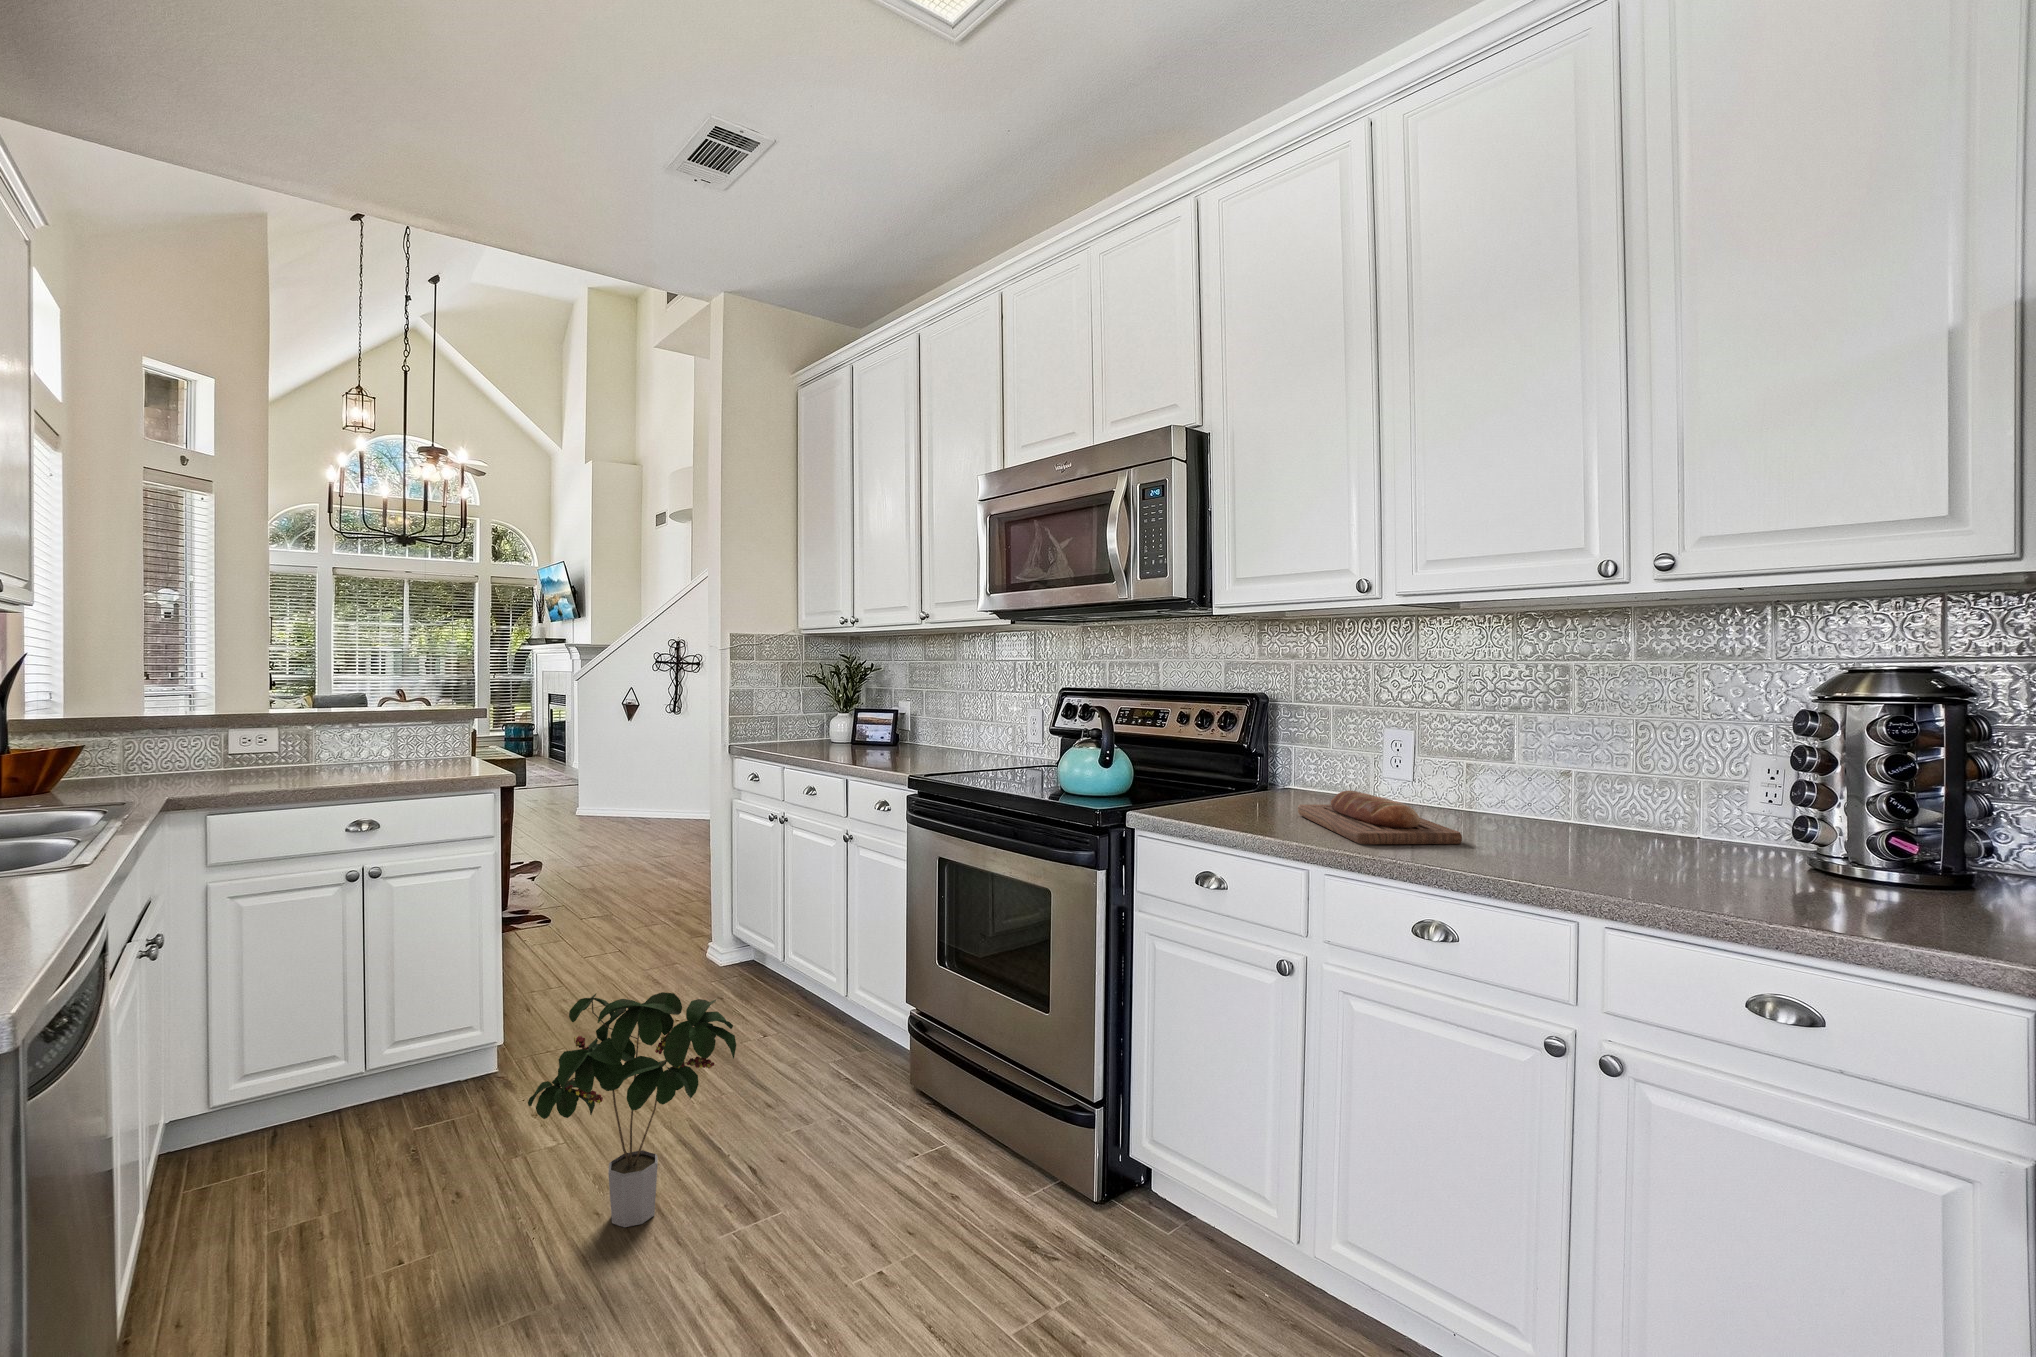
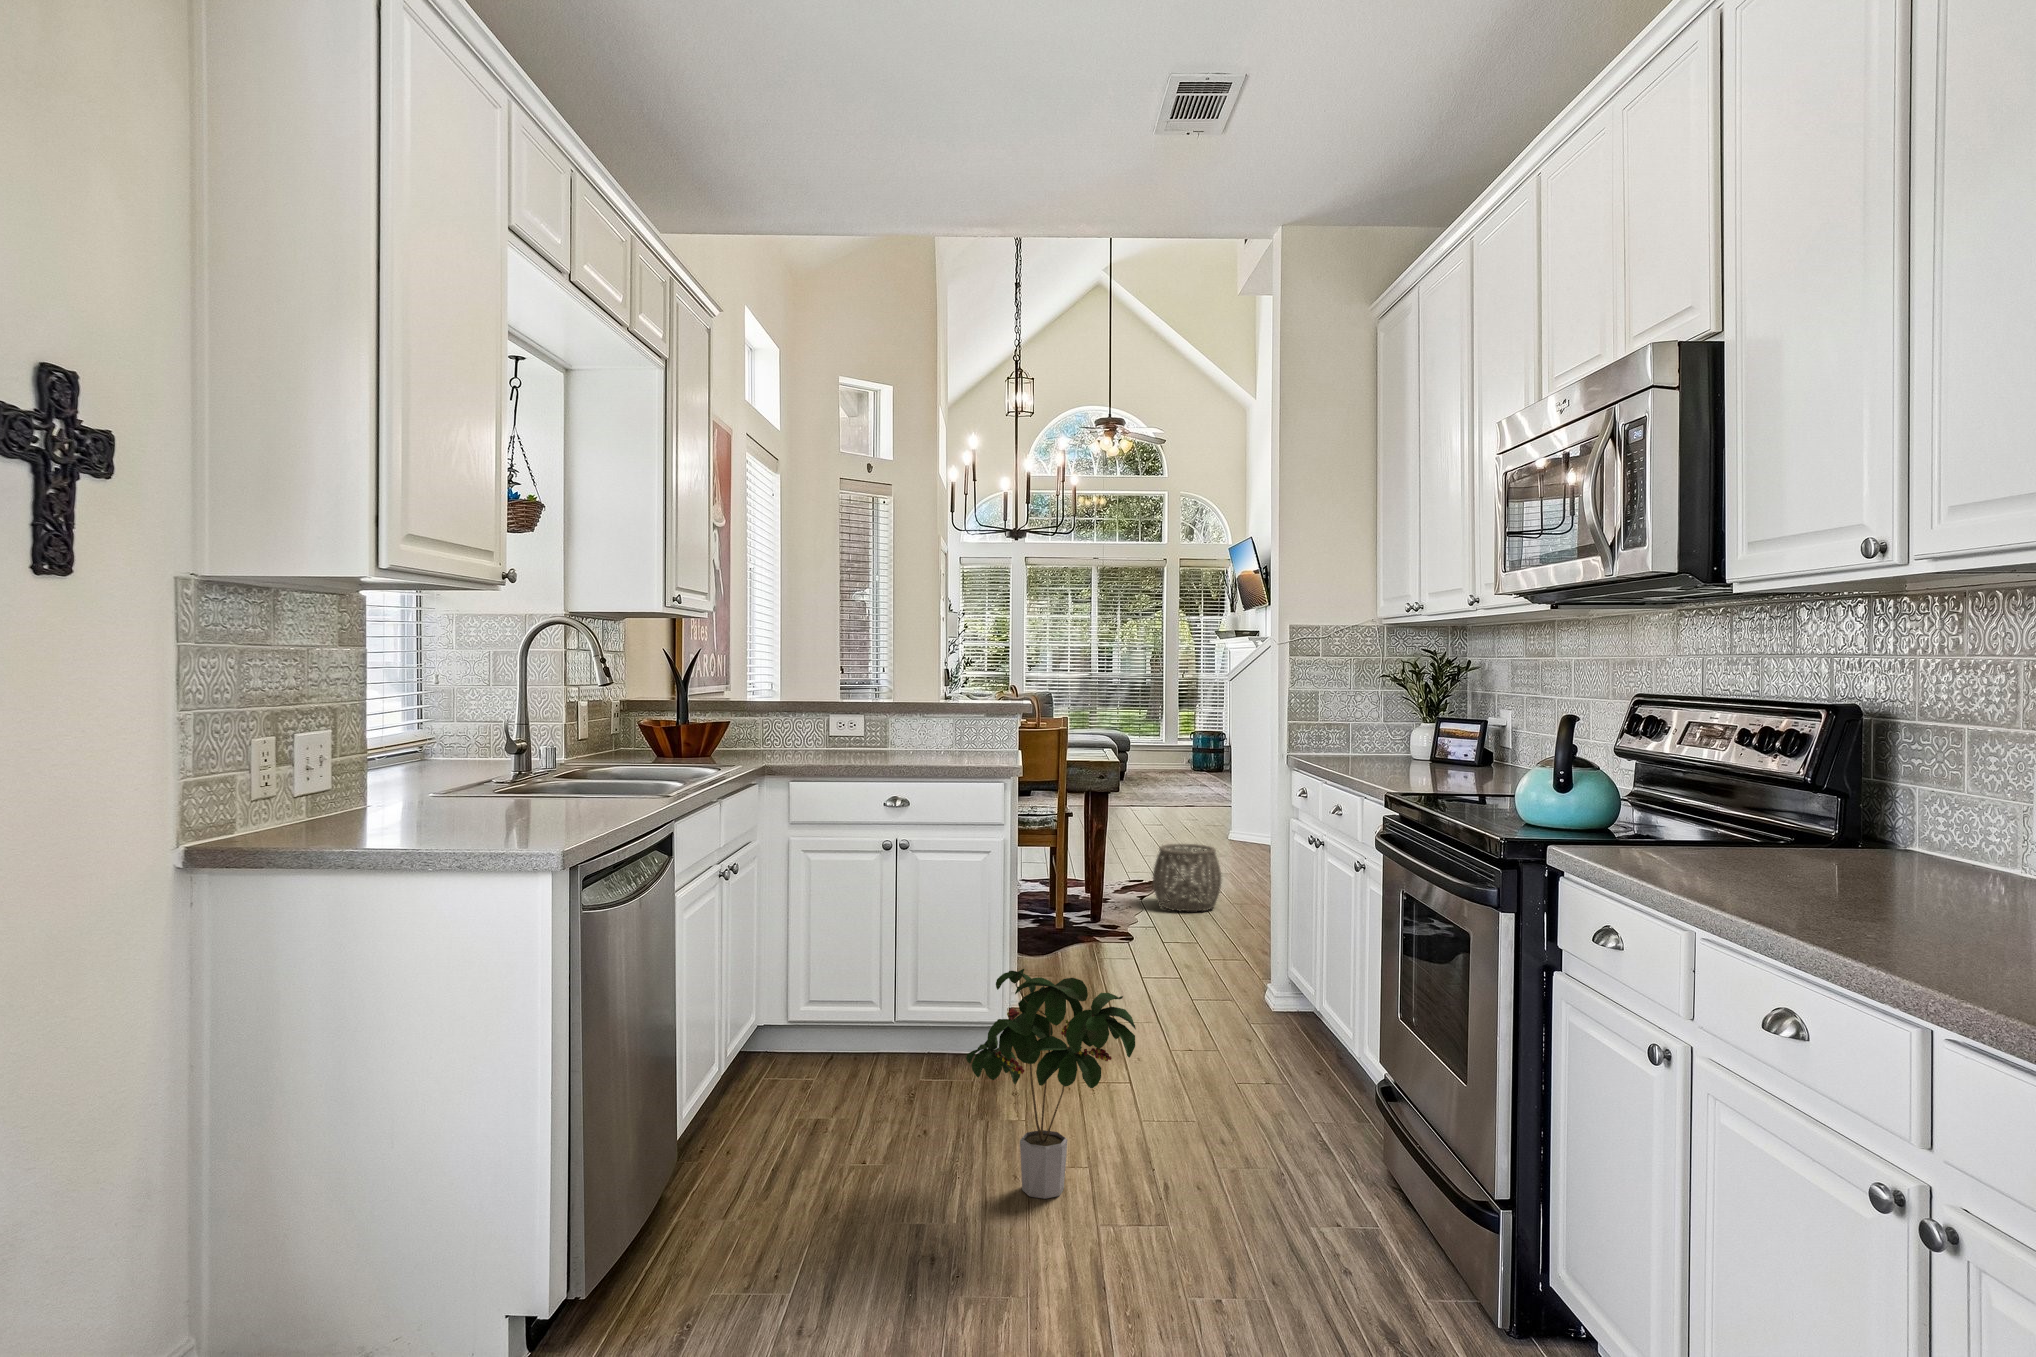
bread loaf: present [1298,791,1462,844] -> none [1775,841,1957,922]
woven basket: none [546,826,614,888] -> present [1153,844,1221,912]

